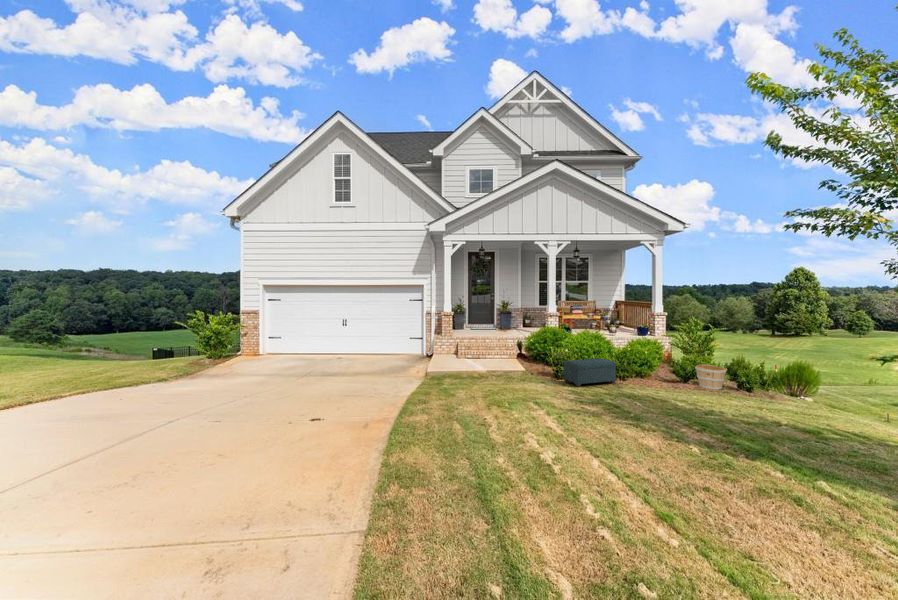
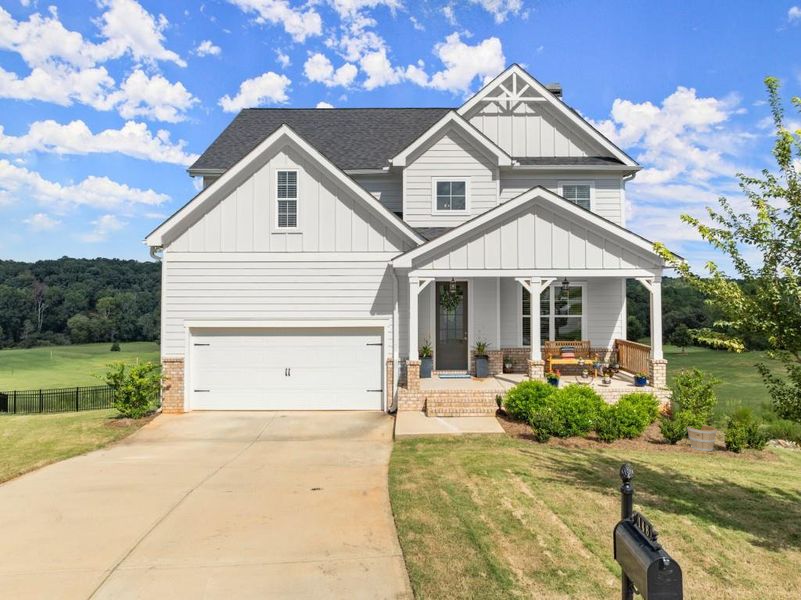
bench: present [564,359,616,387] -> none [546,419,600,450]

